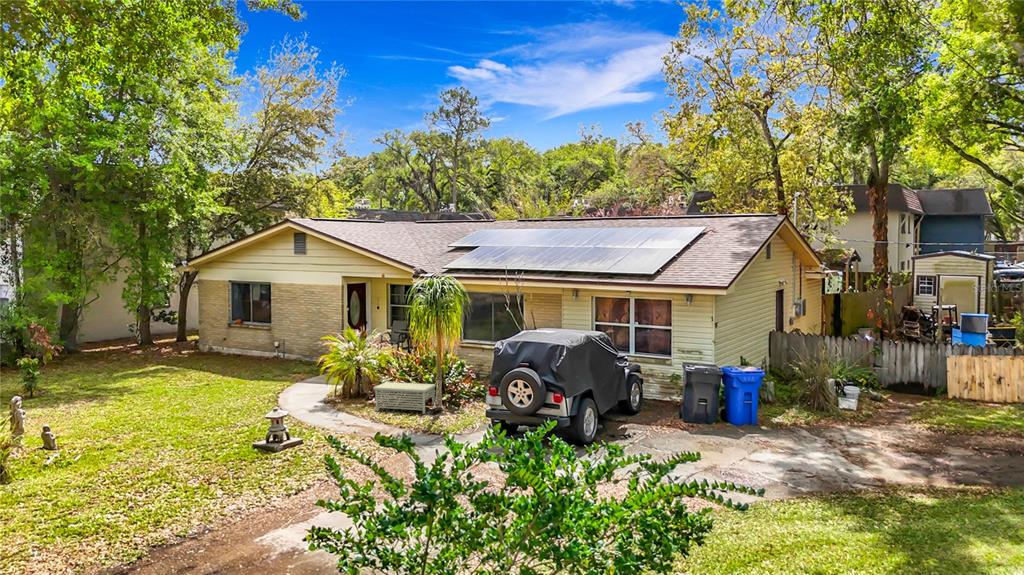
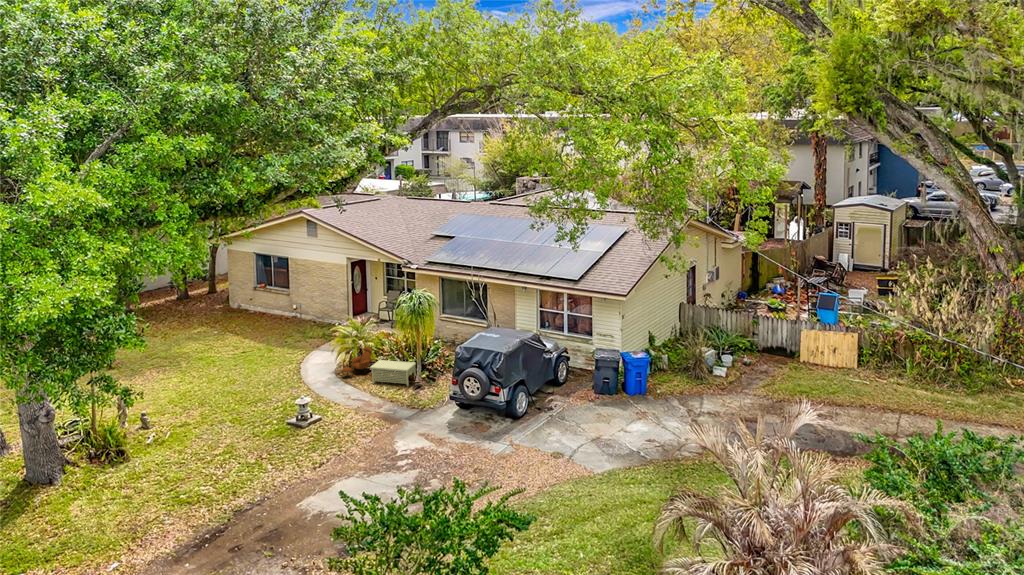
lounge chair: none [334,368,375,407] -> present [342,347,372,377]

